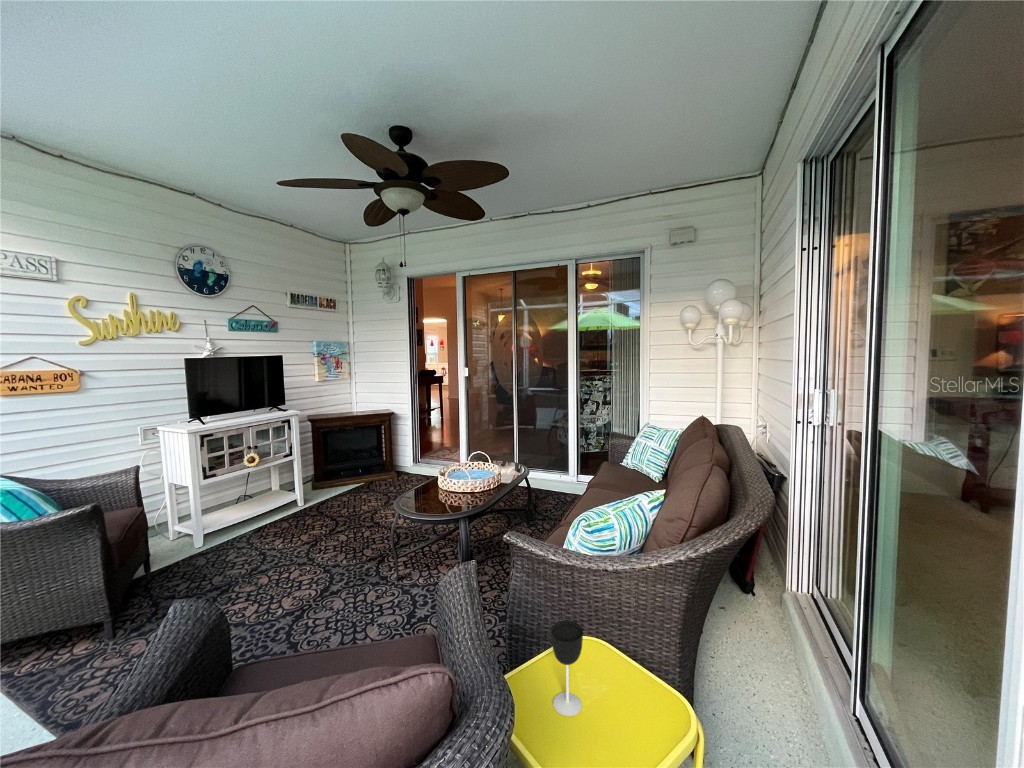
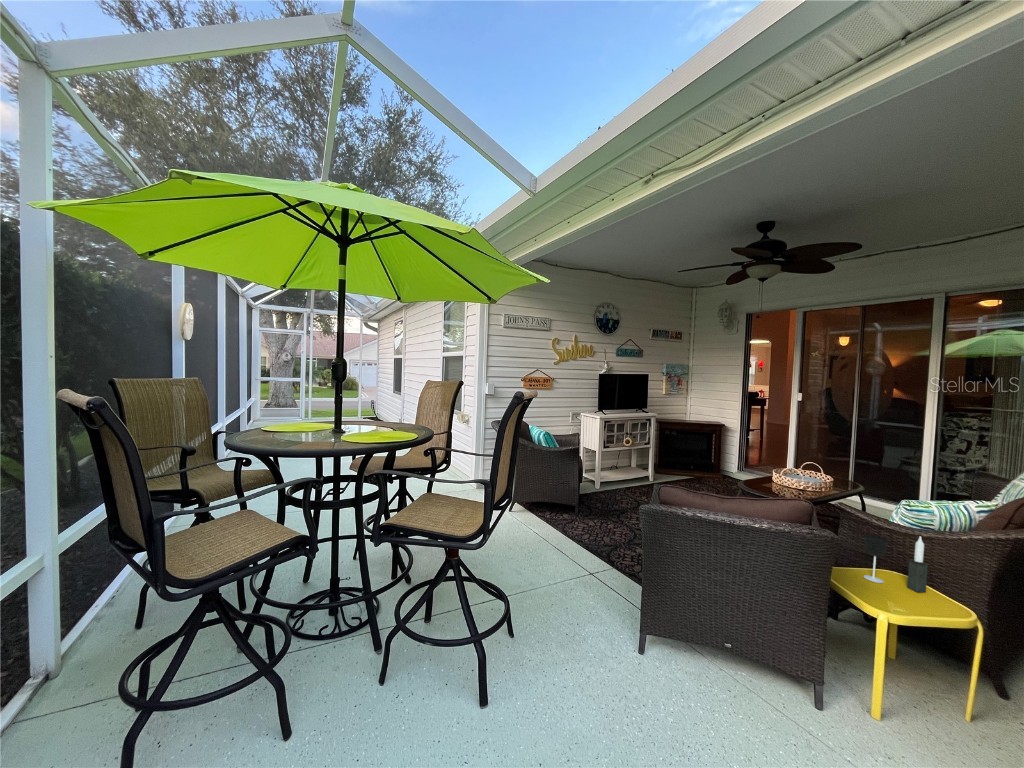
candle: none [613,609,637,712] -> present [907,536,928,593]

